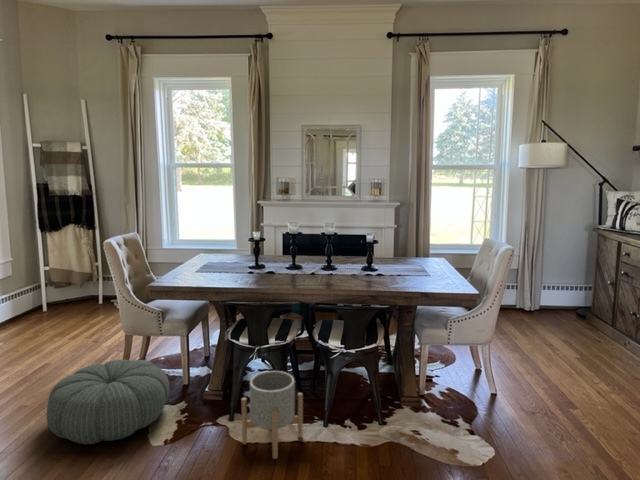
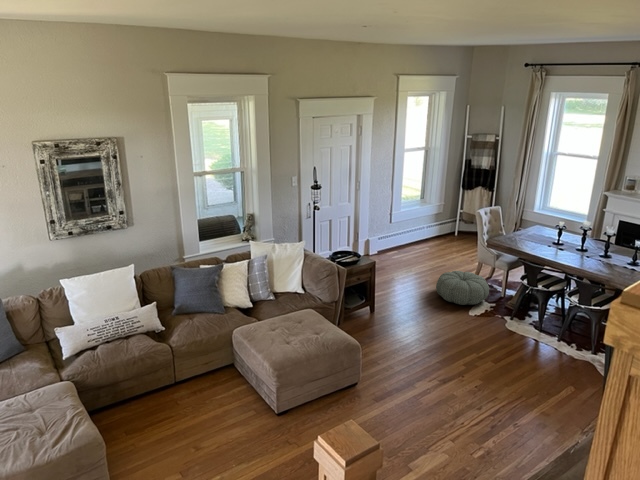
planter: present [241,371,303,459] -> none [507,299,540,338]

